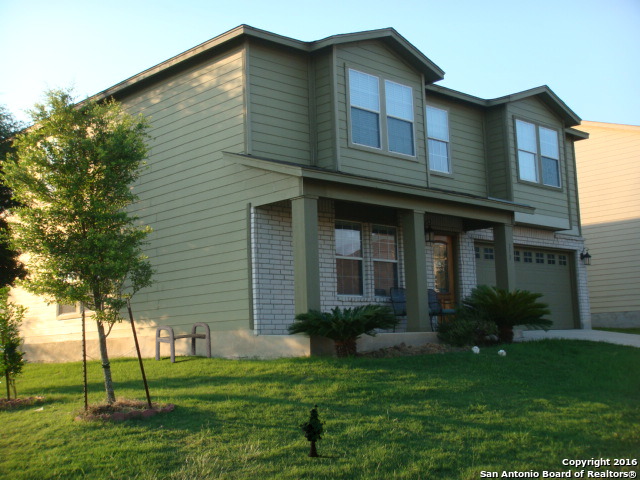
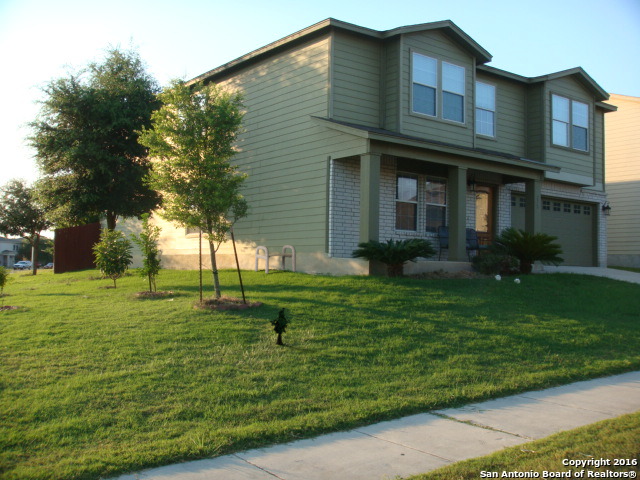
decorative plant: present [299,405,326,457] -> present [270,308,290,345]

